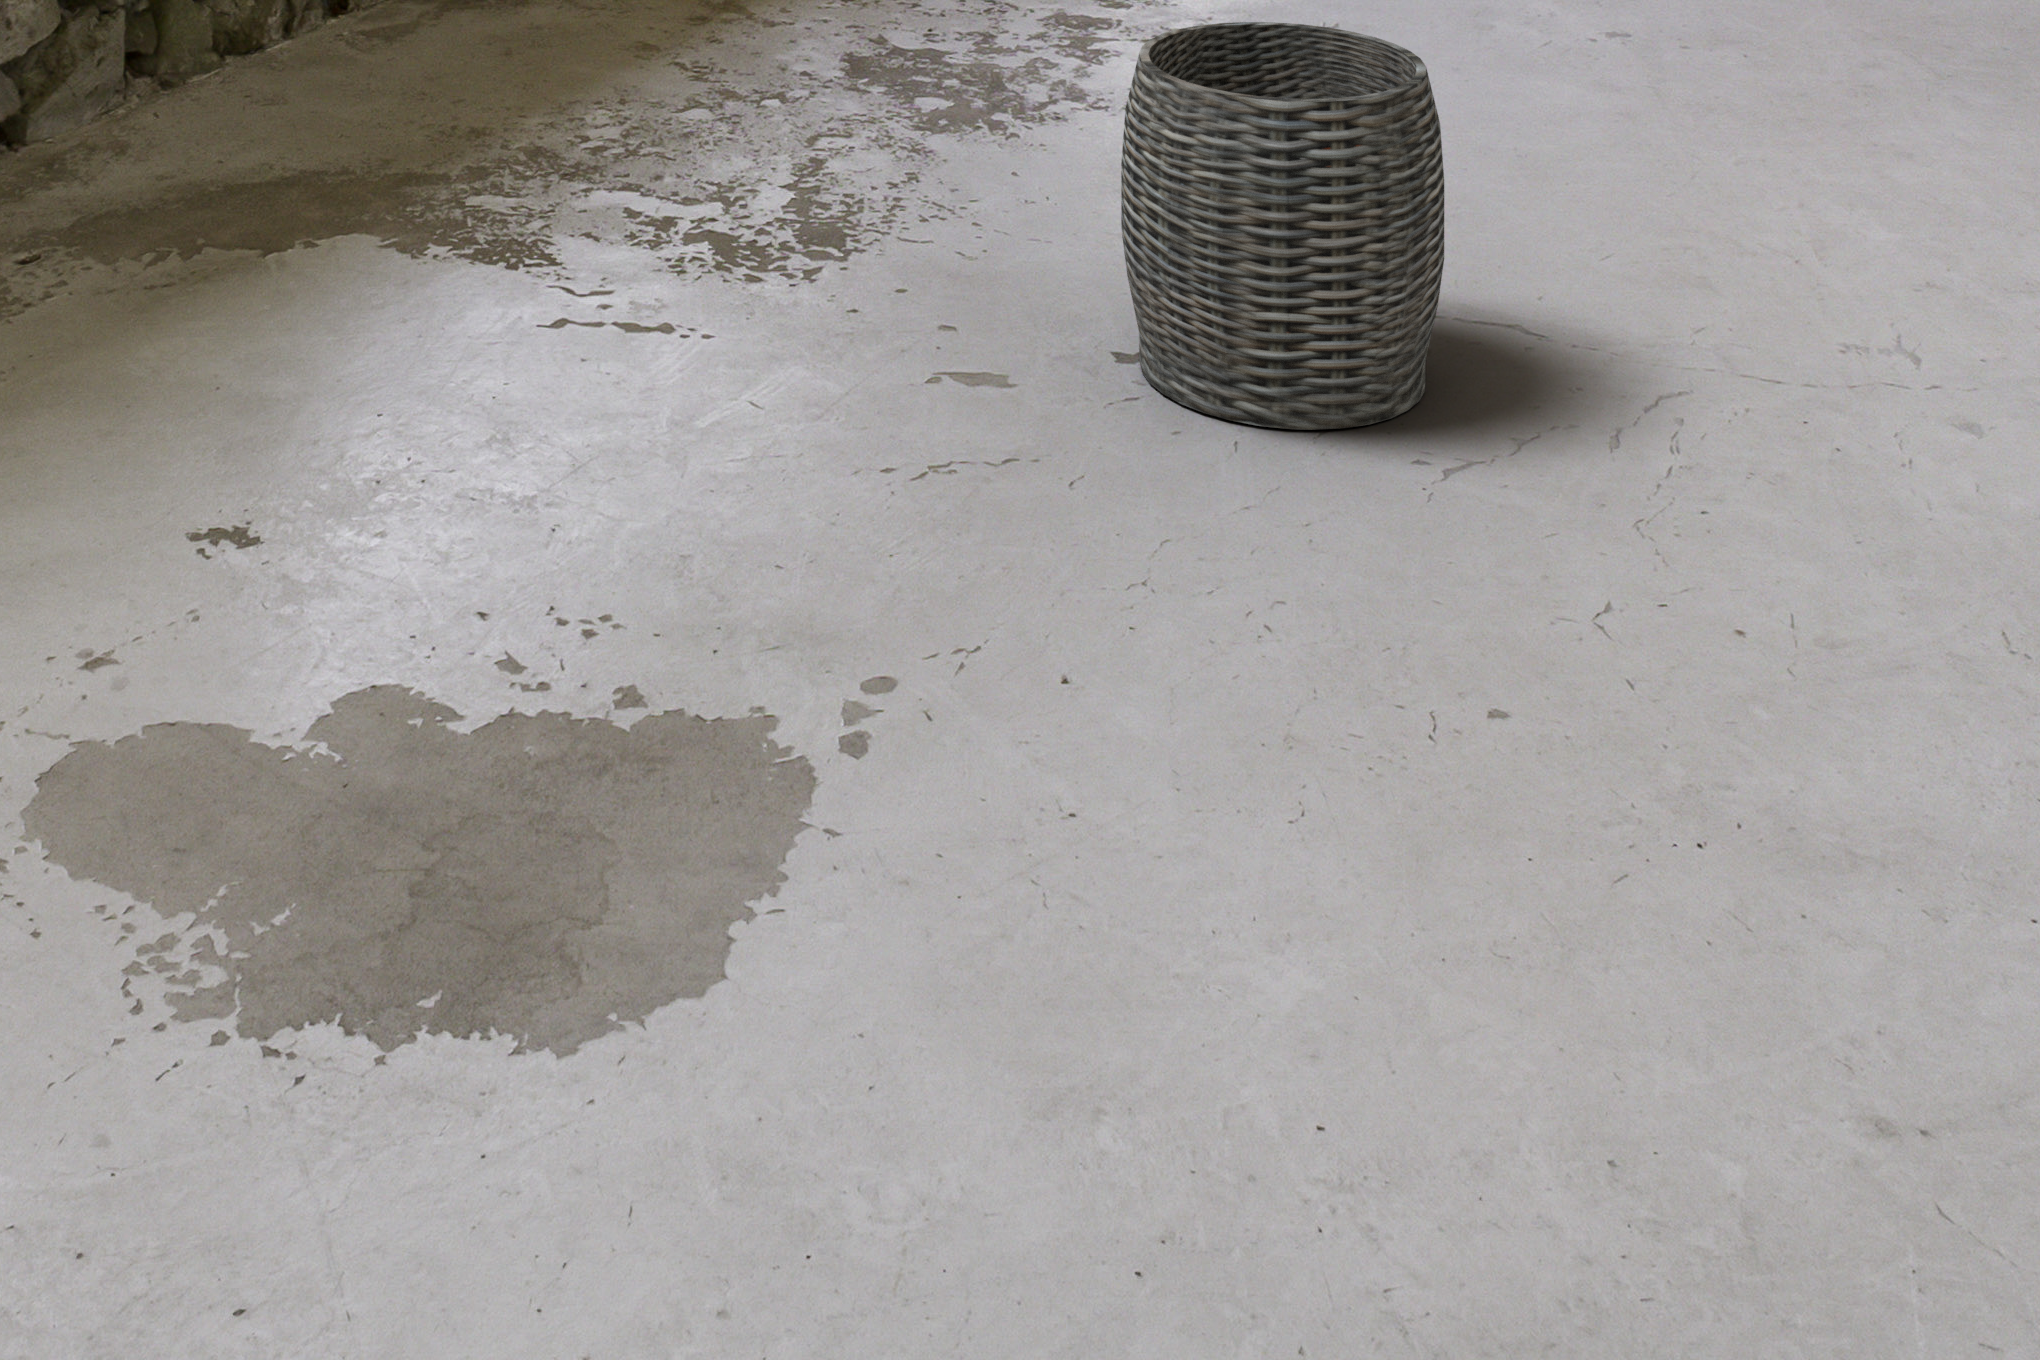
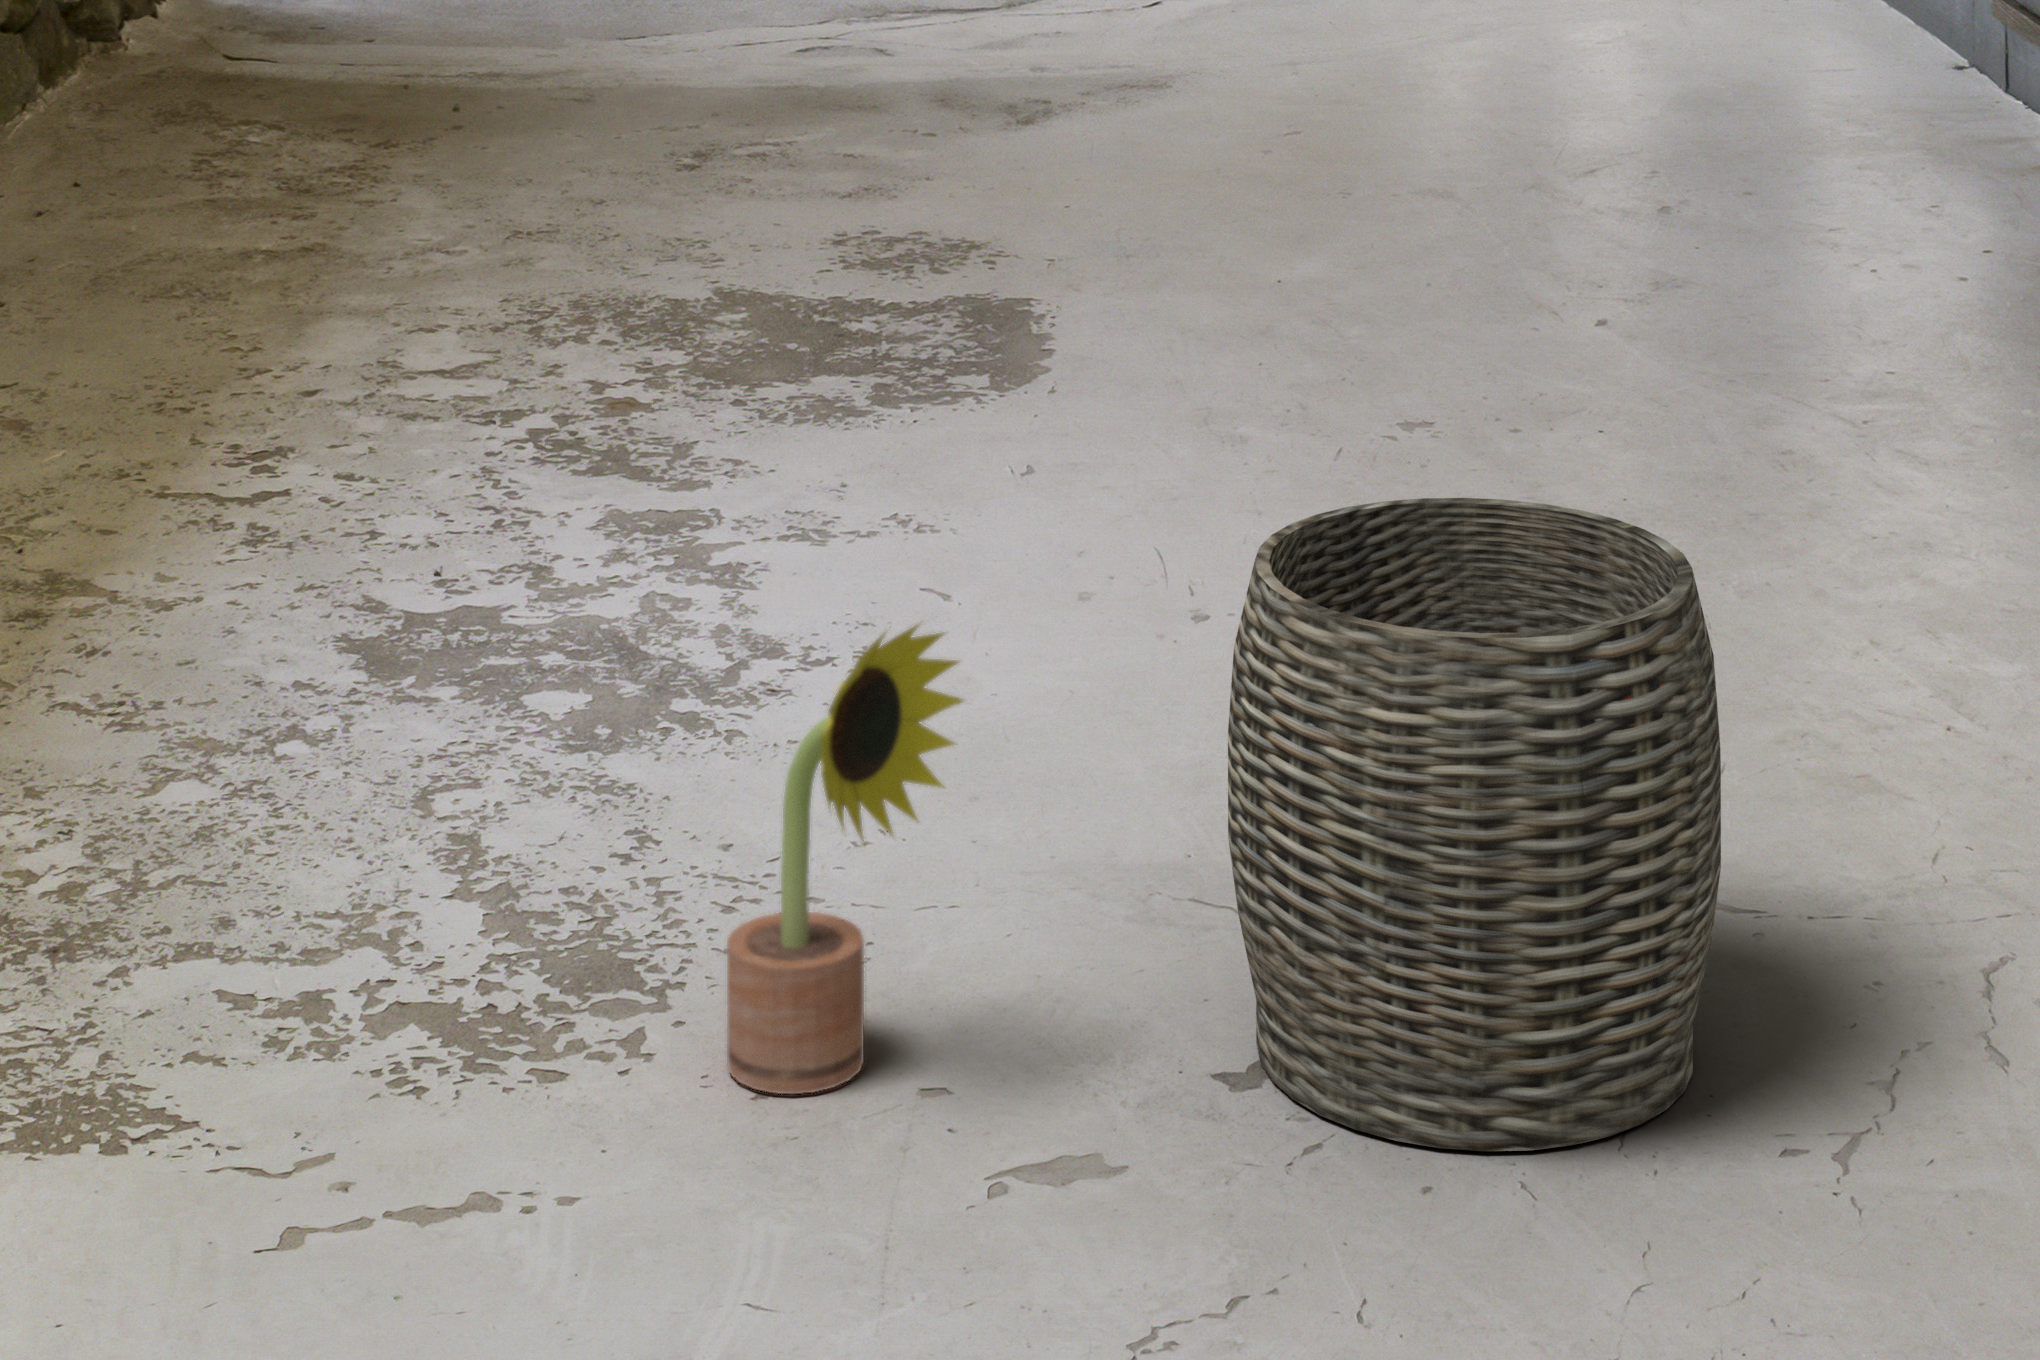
decorative plant: none [838,44,979,314] -> present [727,622,964,1094]

